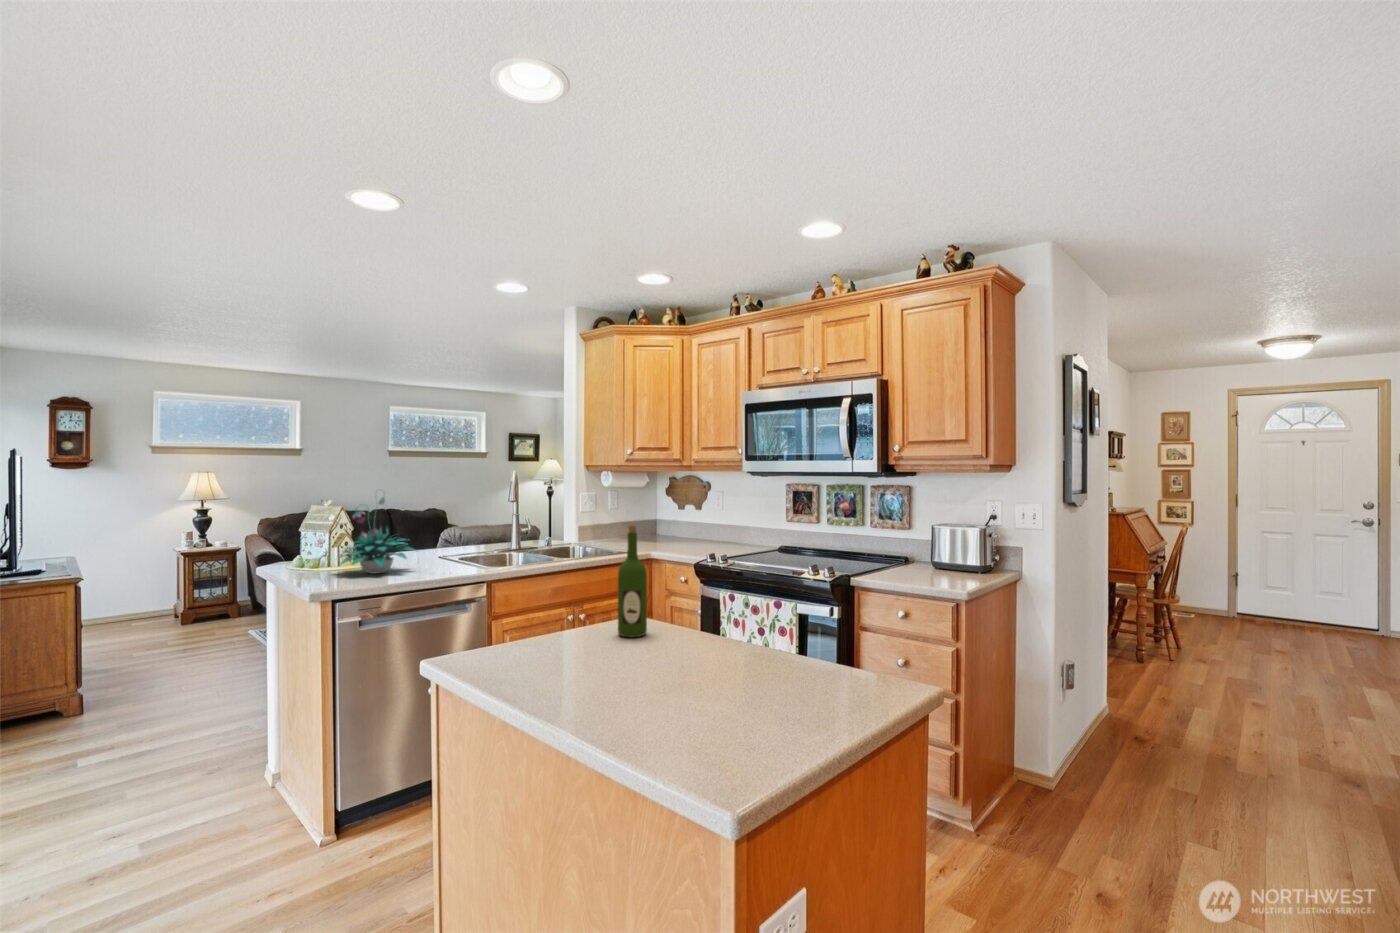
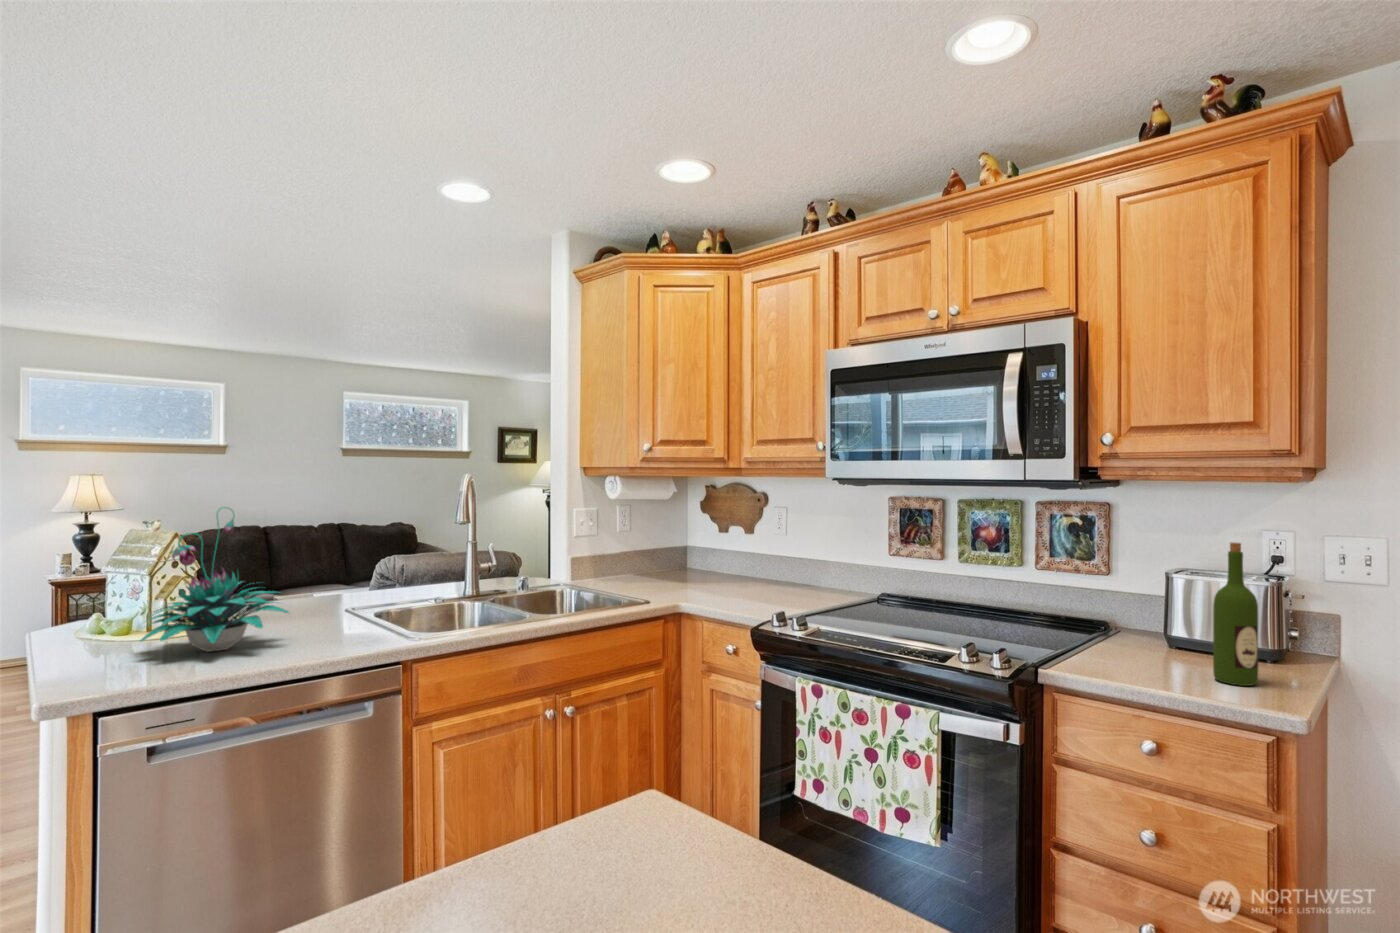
wine bottle: present [618,525,647,637] -> present [1213,542,1258,686]

